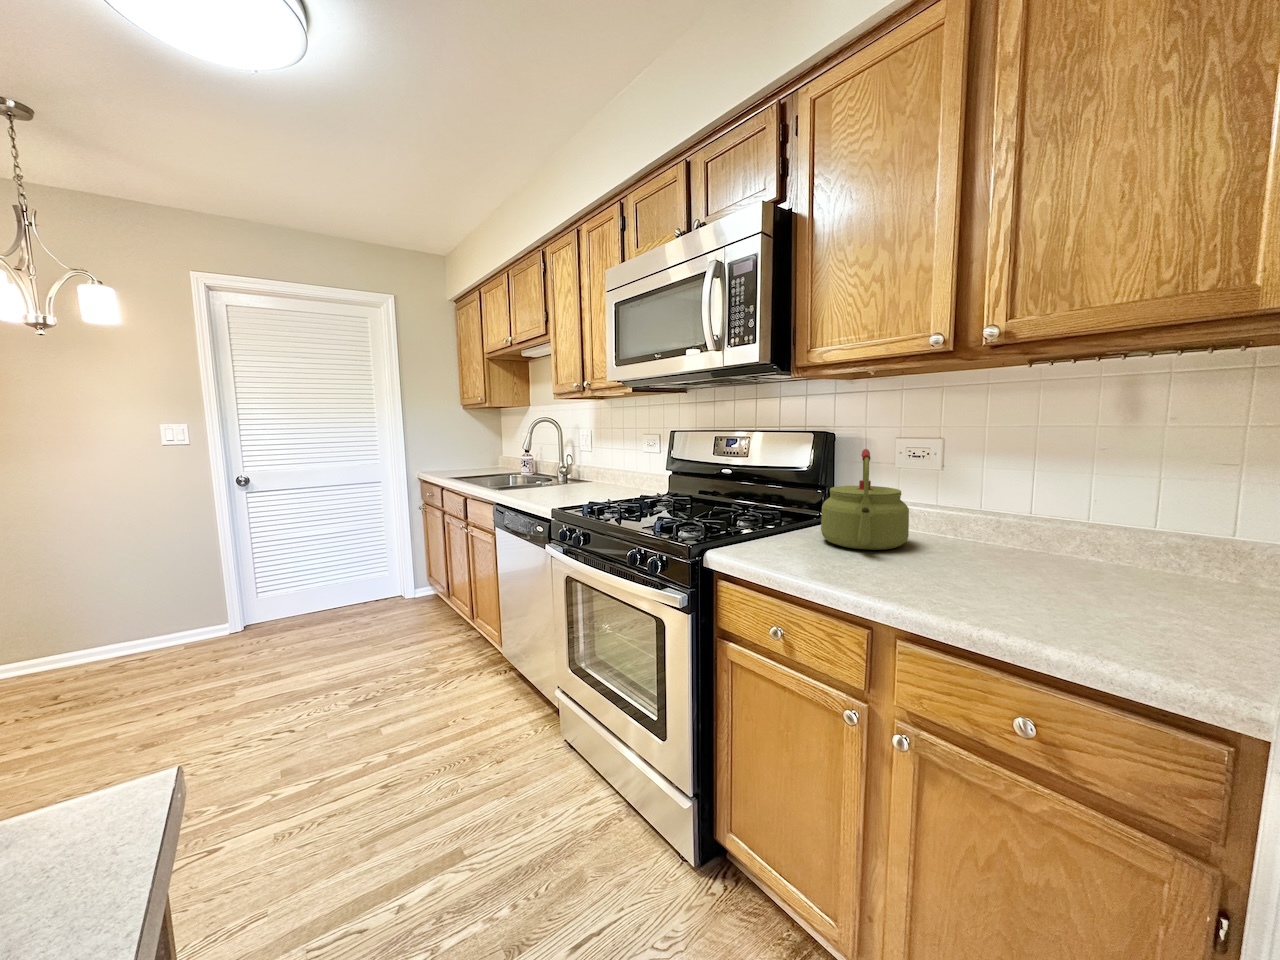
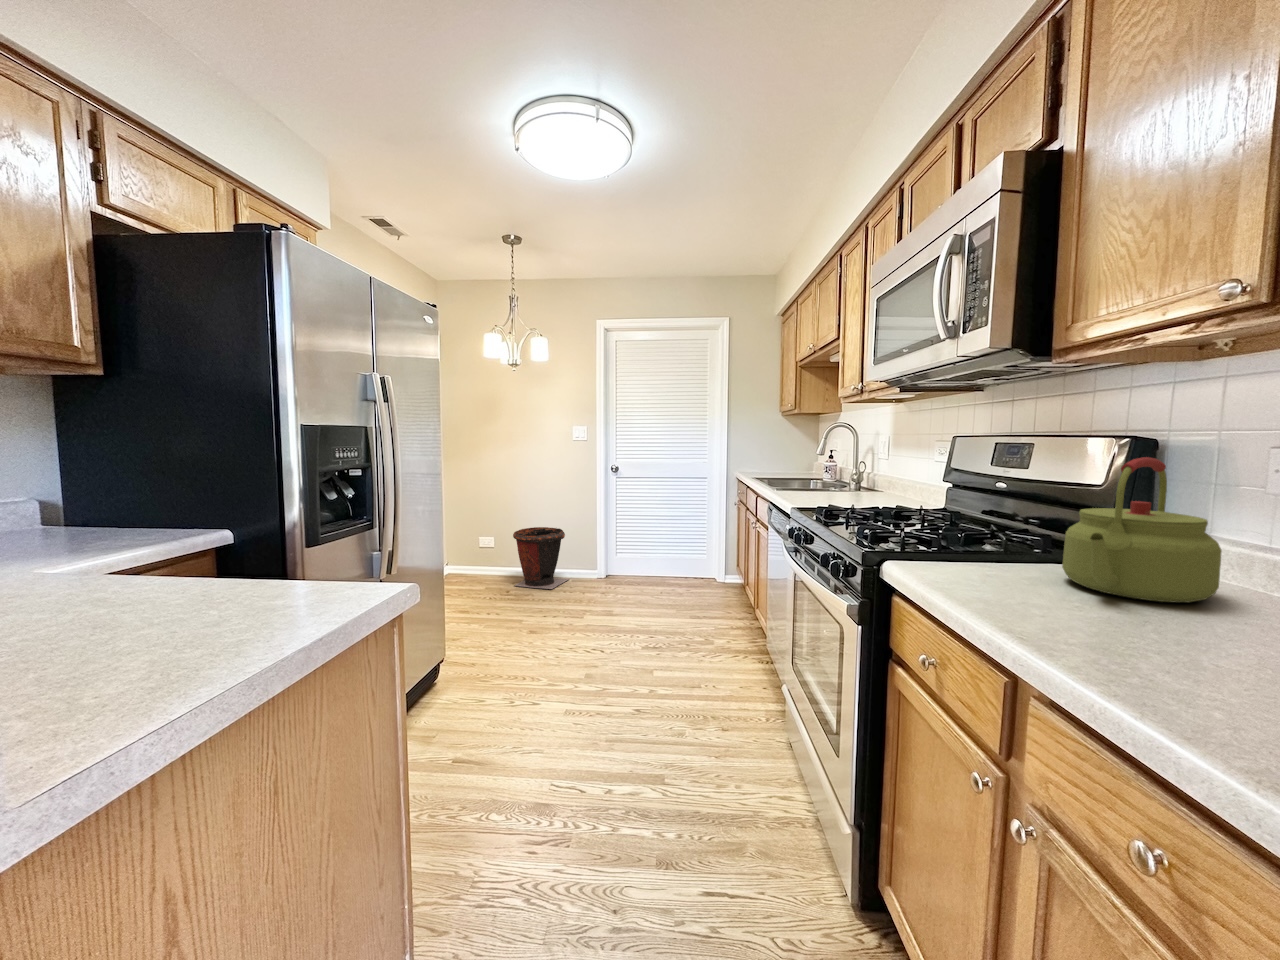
waste bin: none [56,576,181,682] -> present [513,527,569,589]

